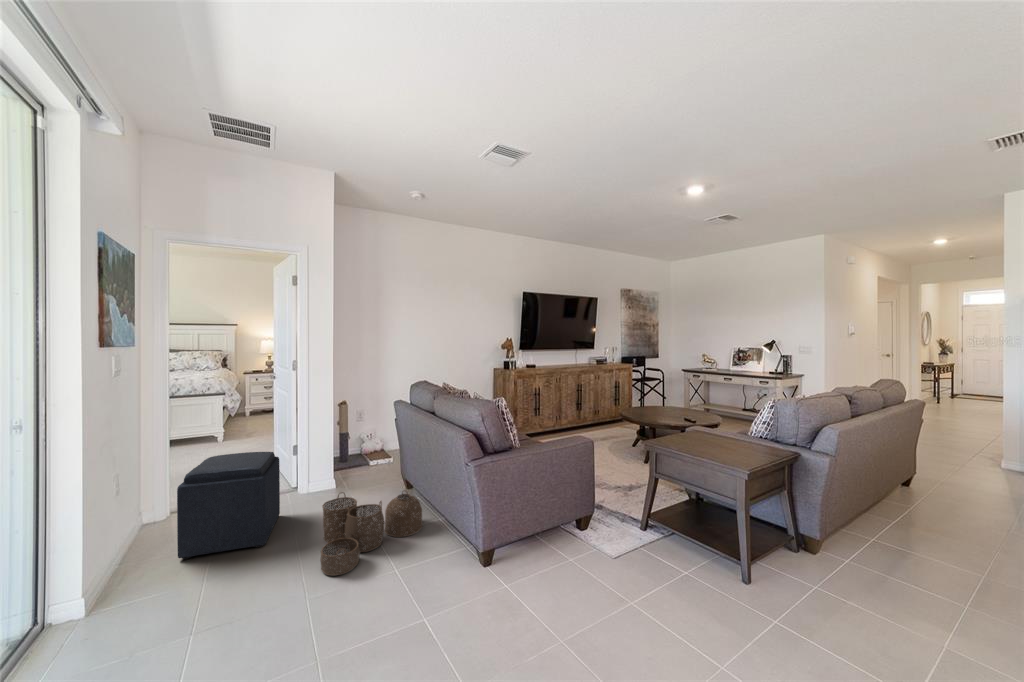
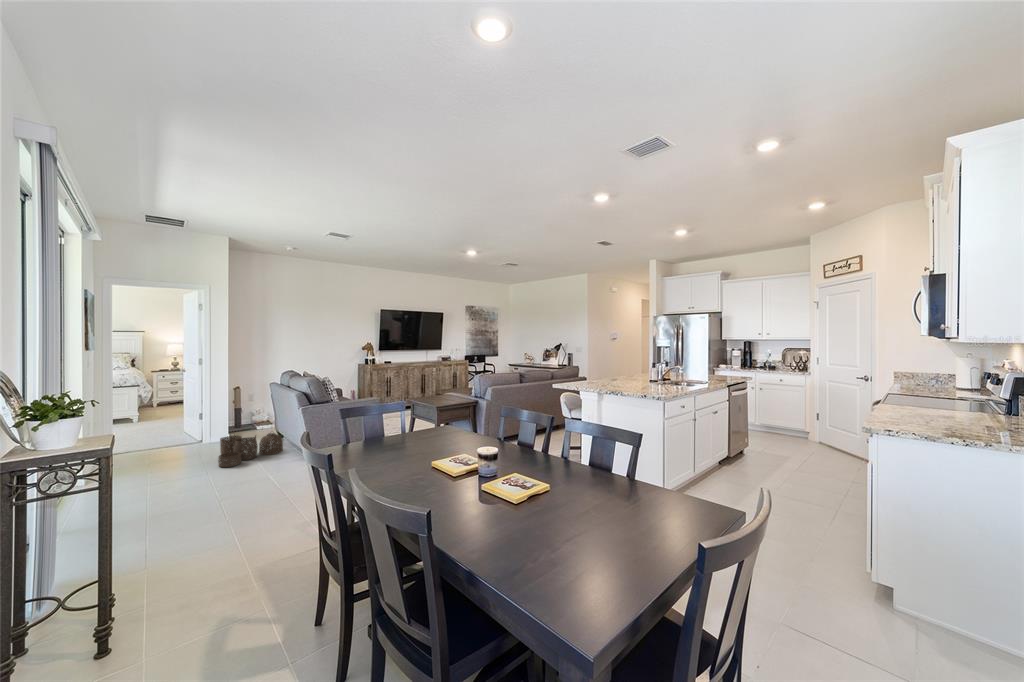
ottoman: present [177,452,280,559] -> none [131,412,192,467]

